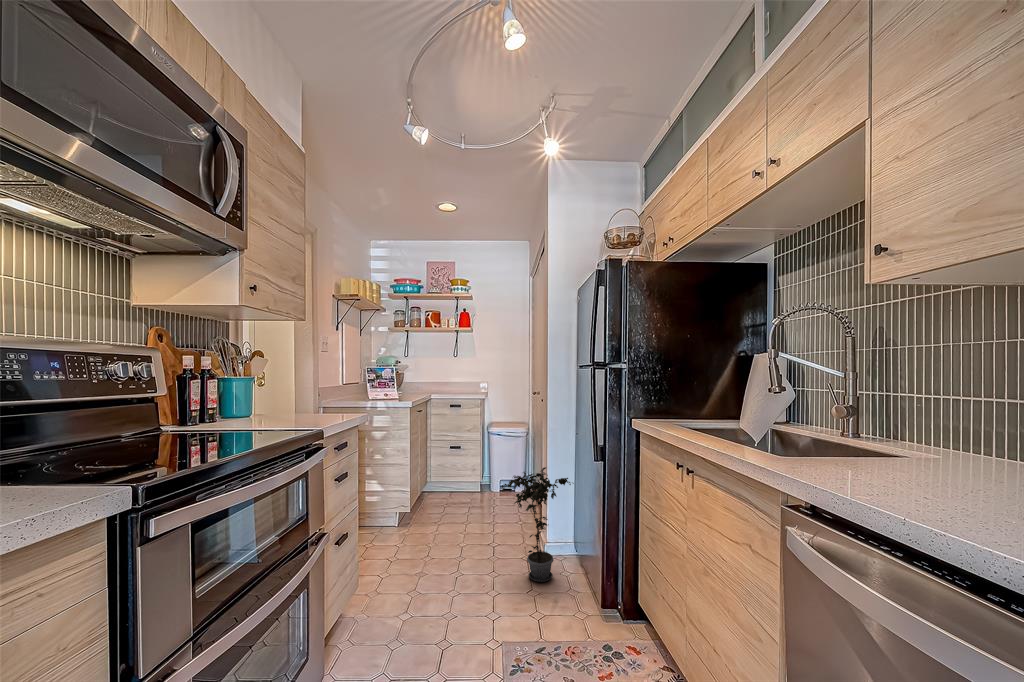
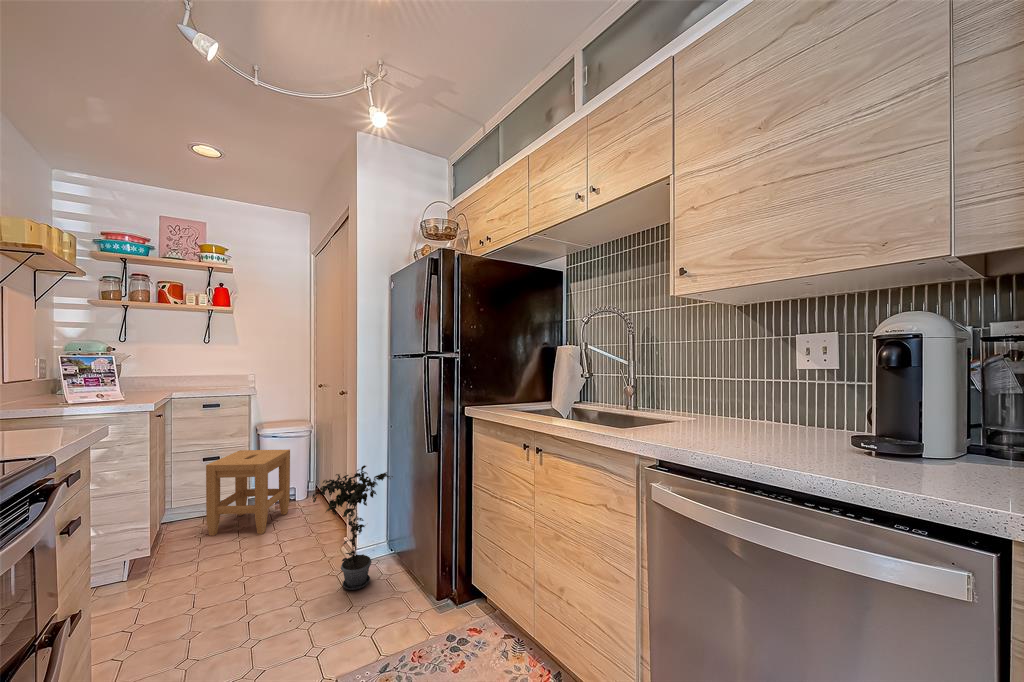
stool: none [447,448,507,520] -> present [206,449,290,536]

